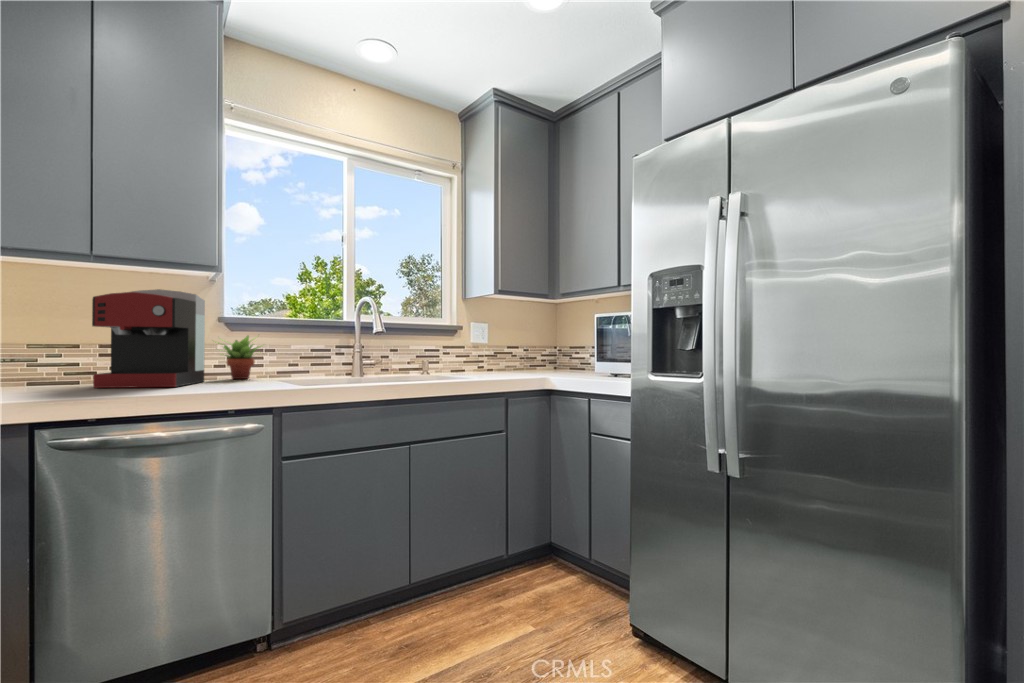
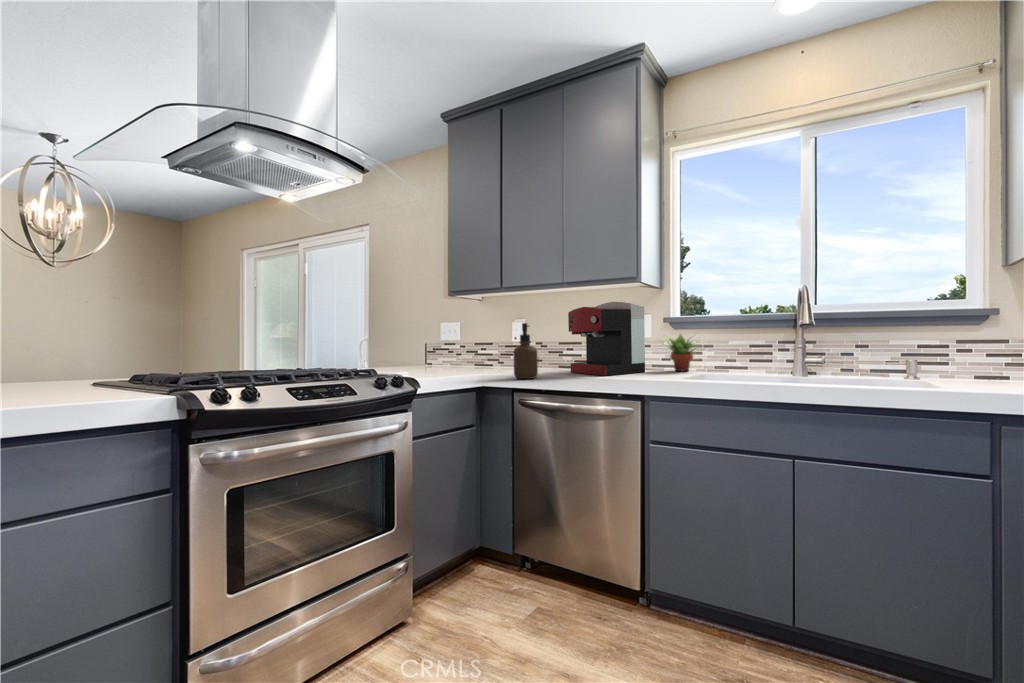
soap dispenser: none [30,307,82,399] -> present [513,323,538,379]

